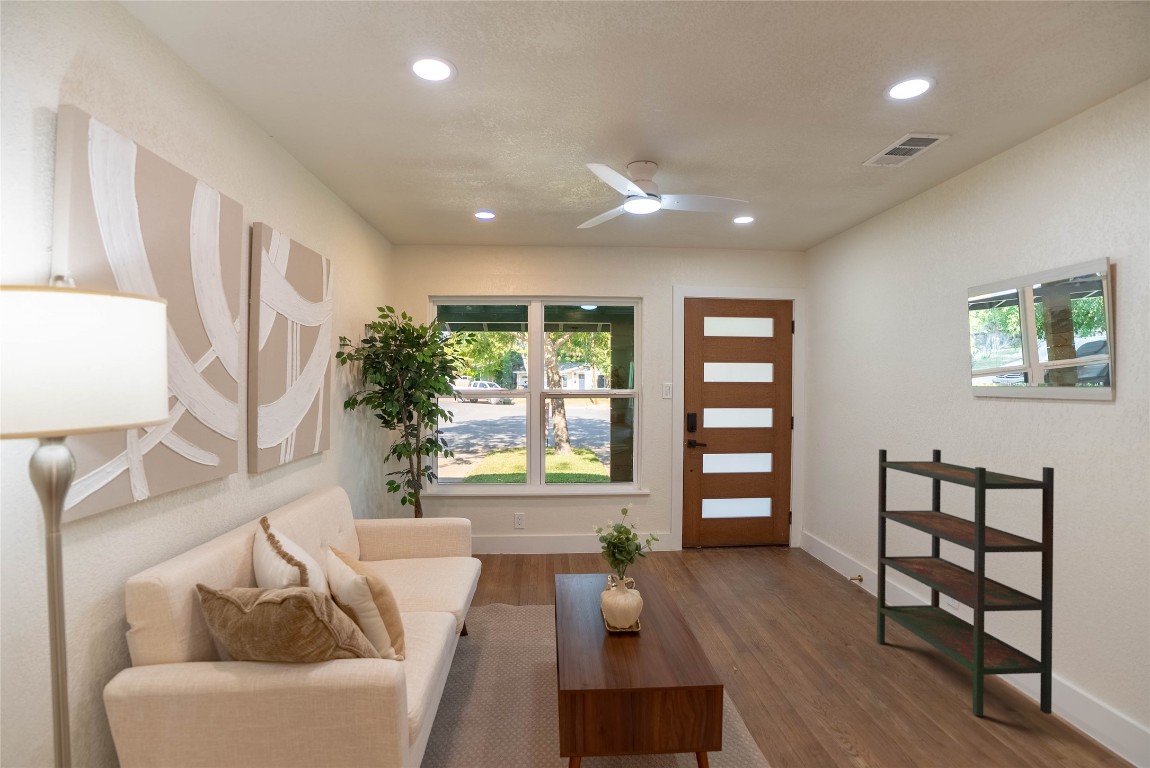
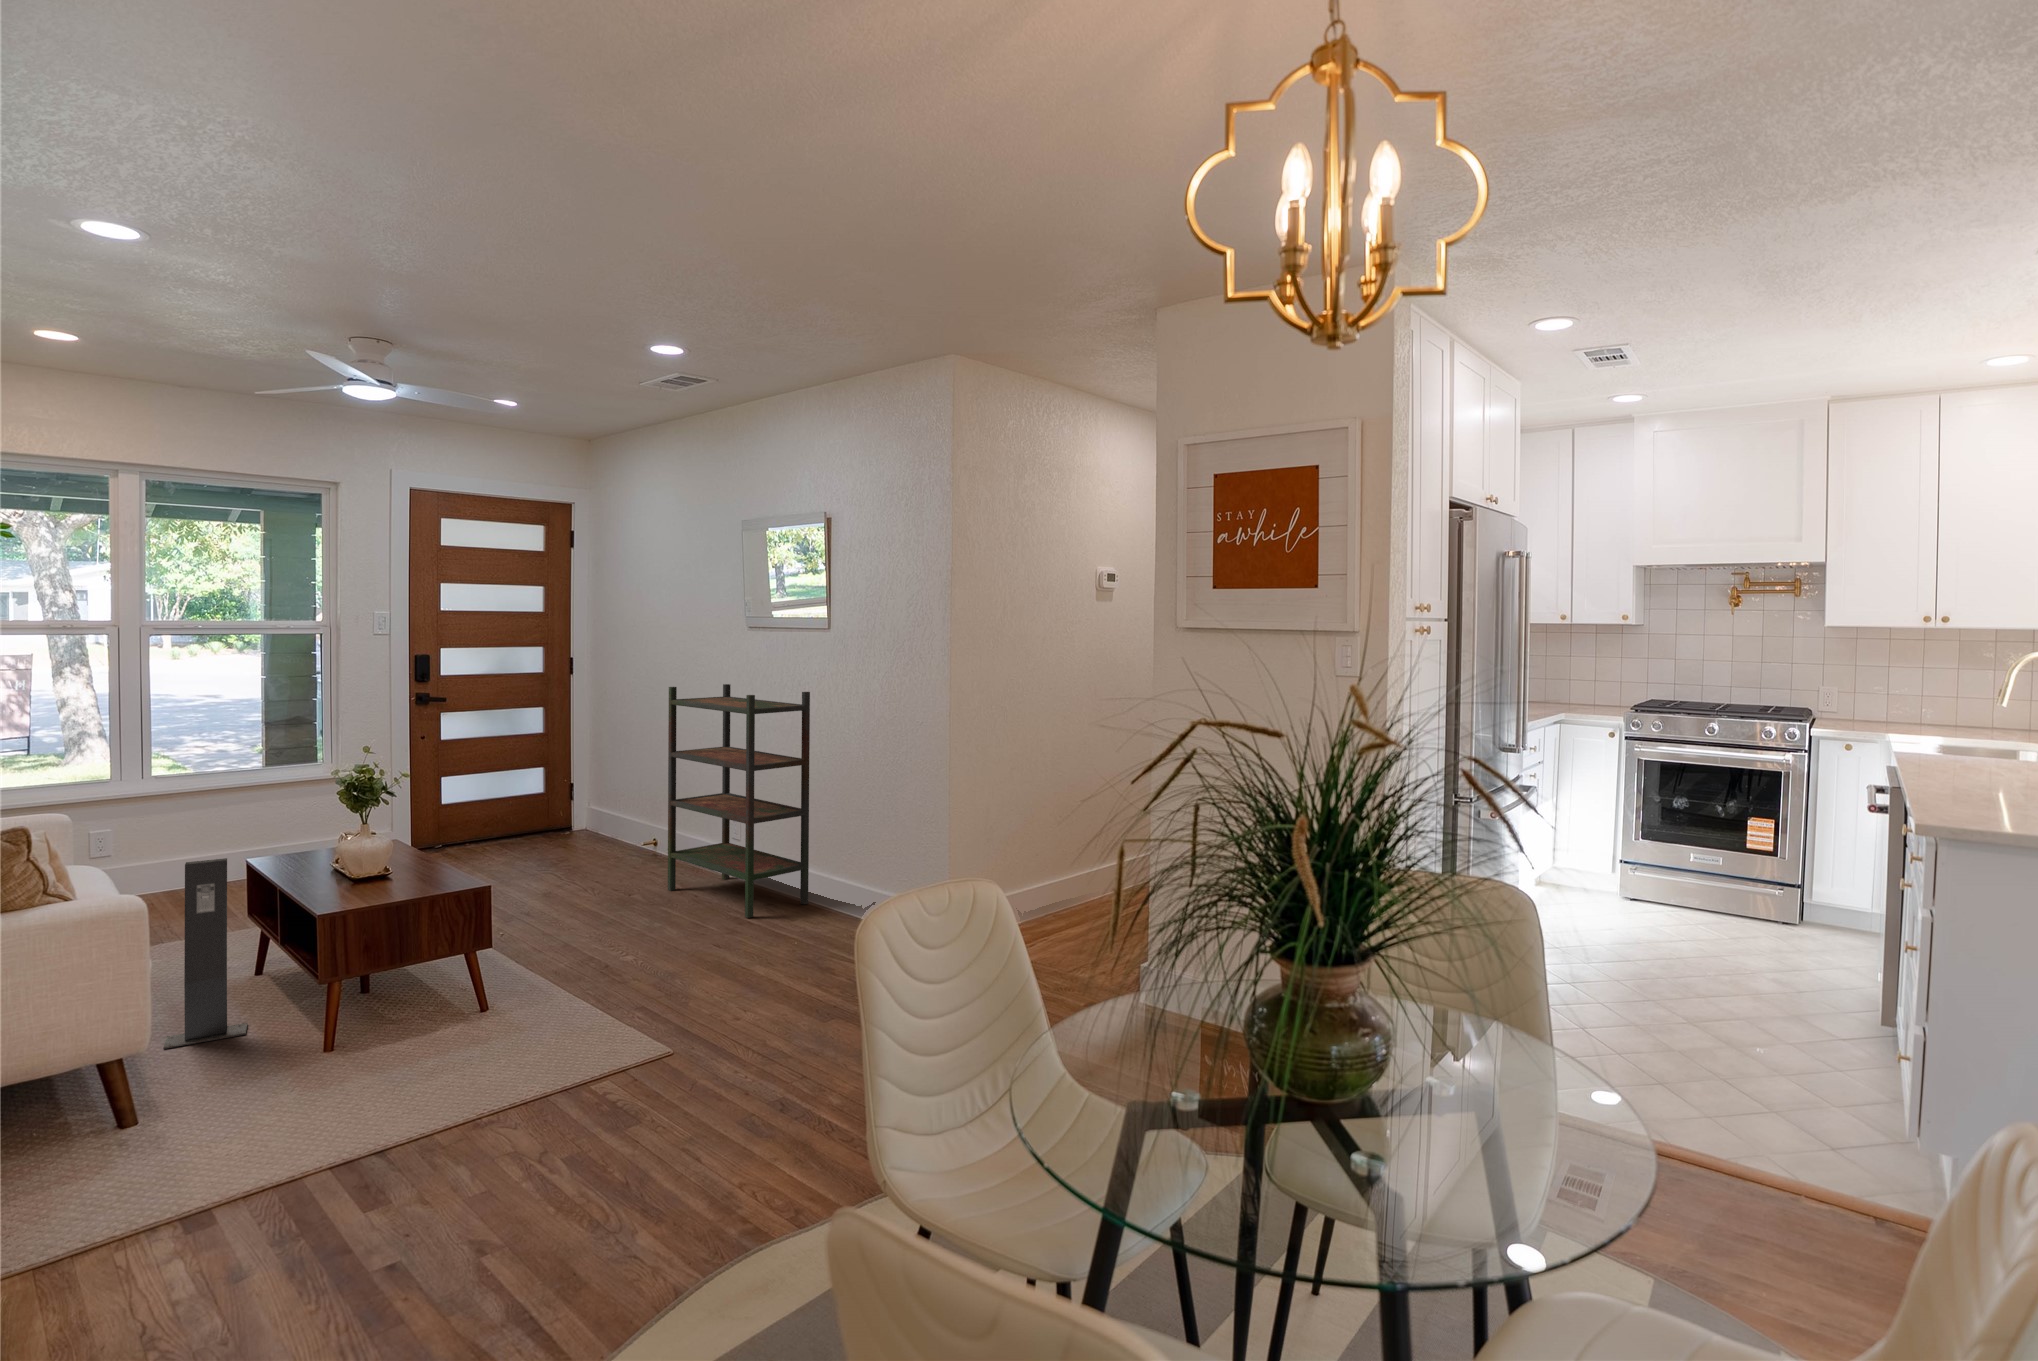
speaker: none [484,571,539,723] -> present [163,858,247,1049]

